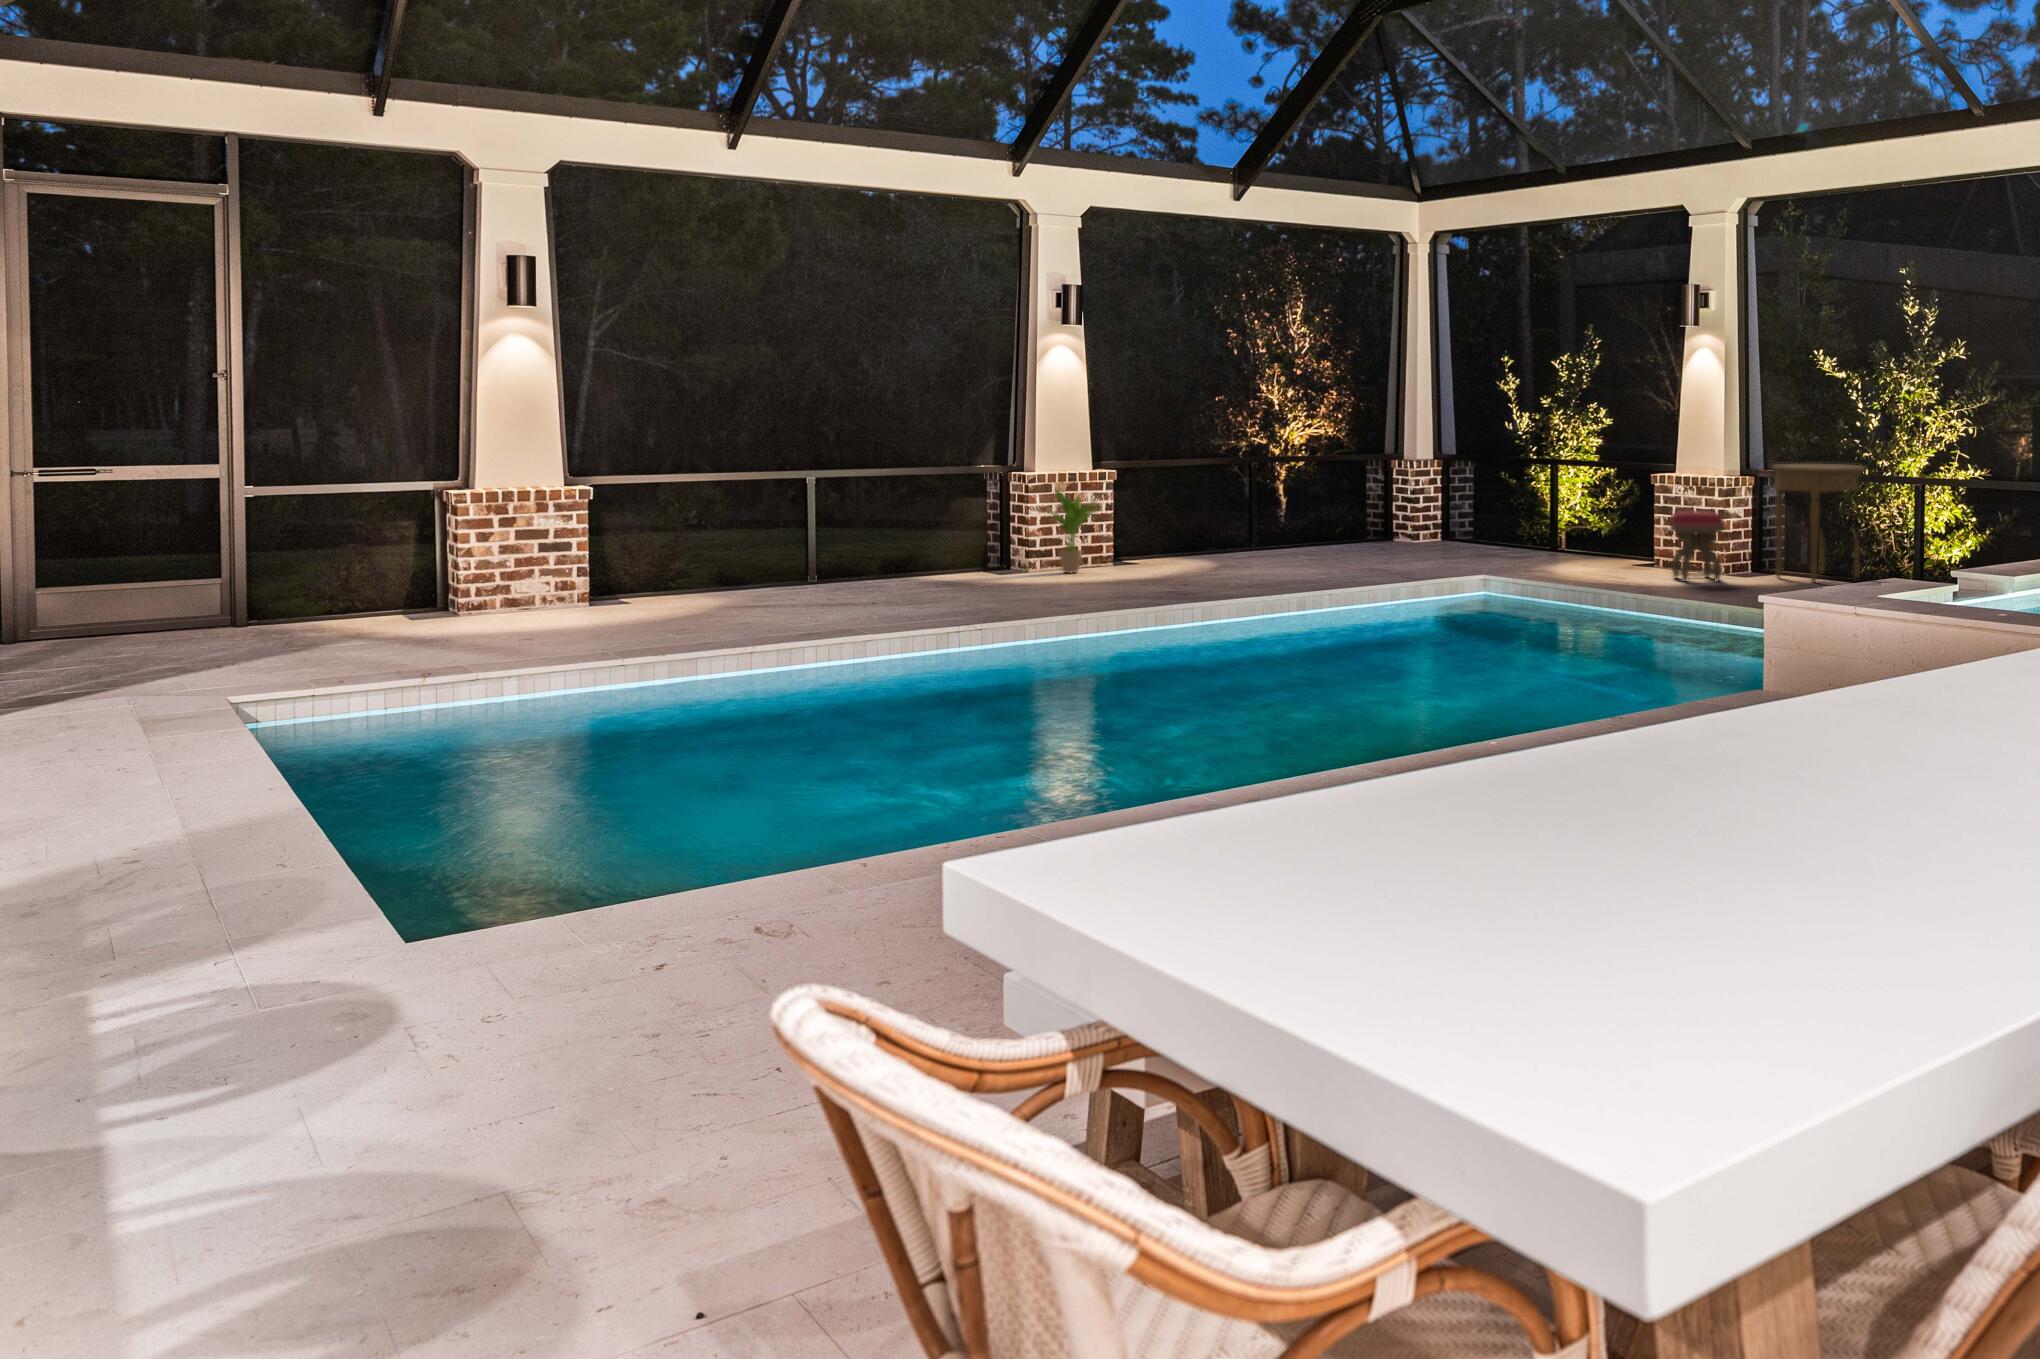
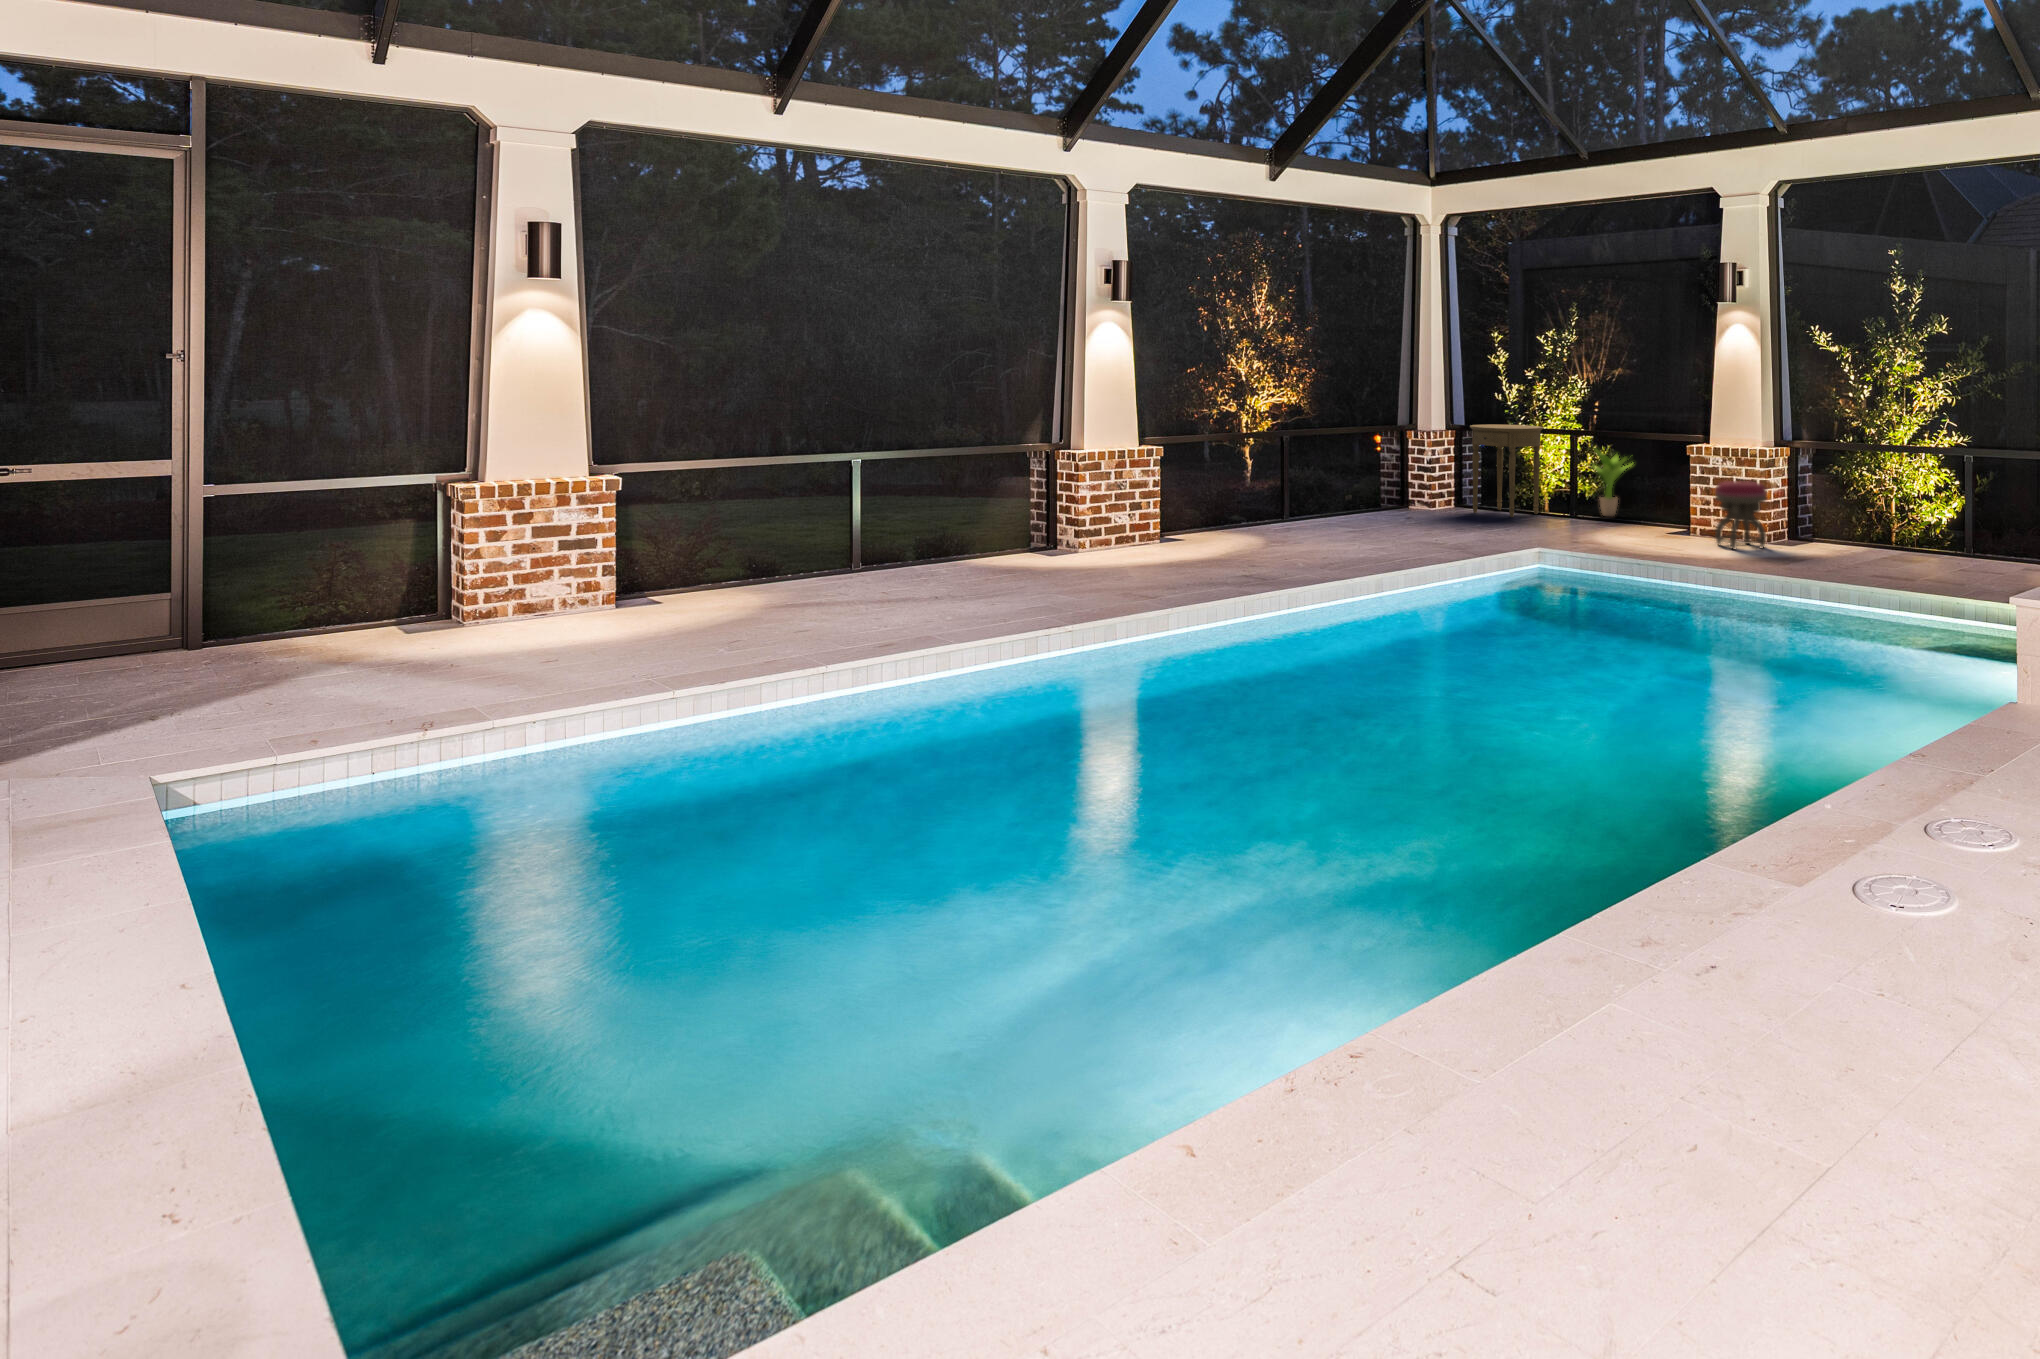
side table: present [1773,464,1865,582] -> present [1470,424,1543,517]
potted plant: present [1048,489,1098,573] -> present [1584,448,1630,517]

